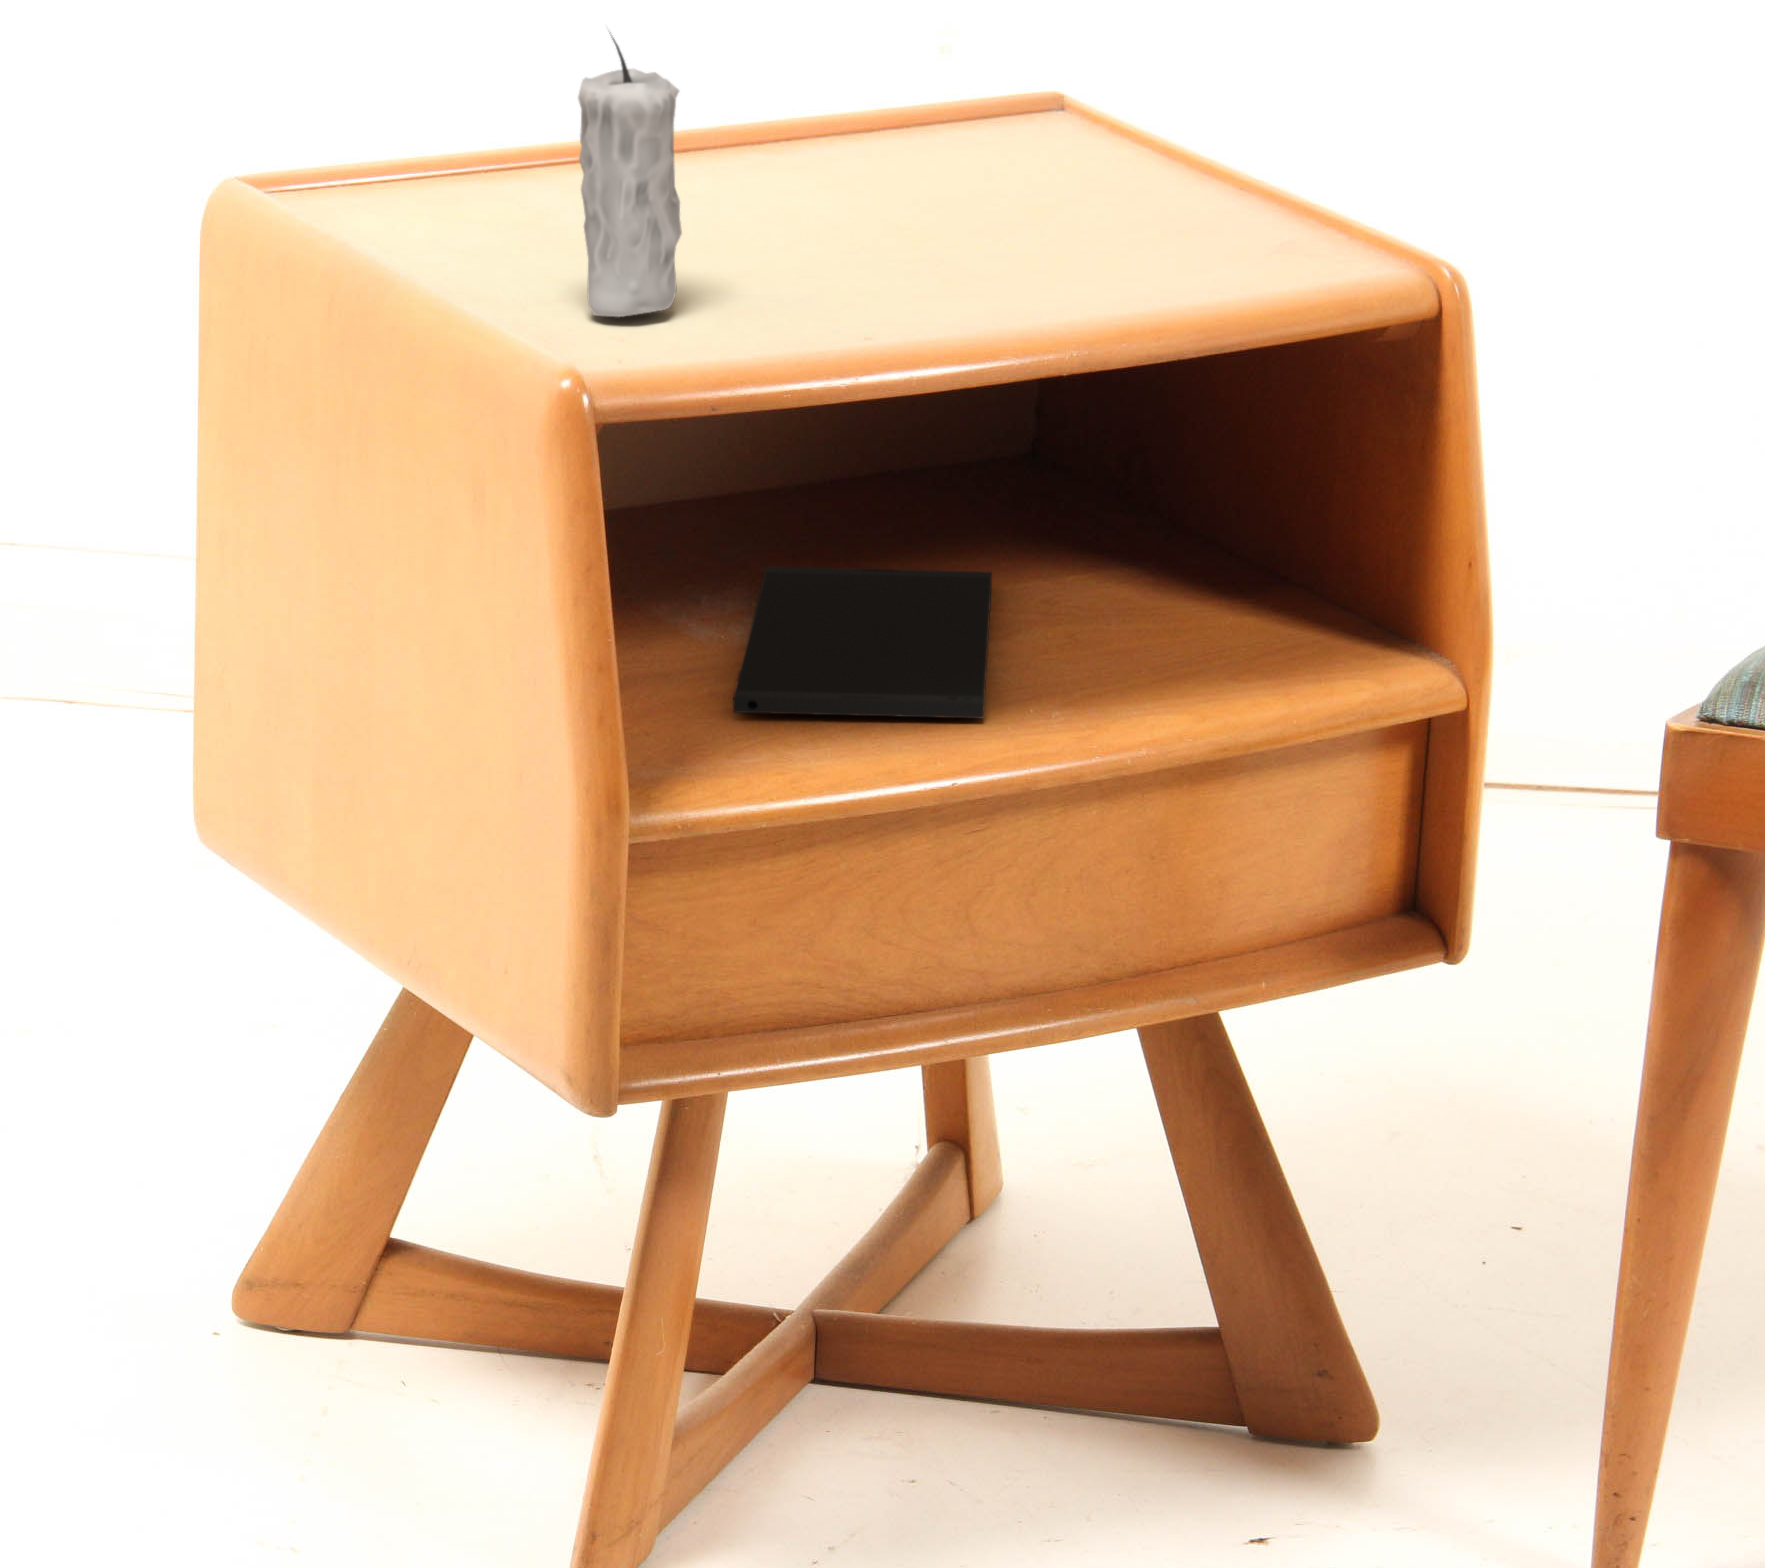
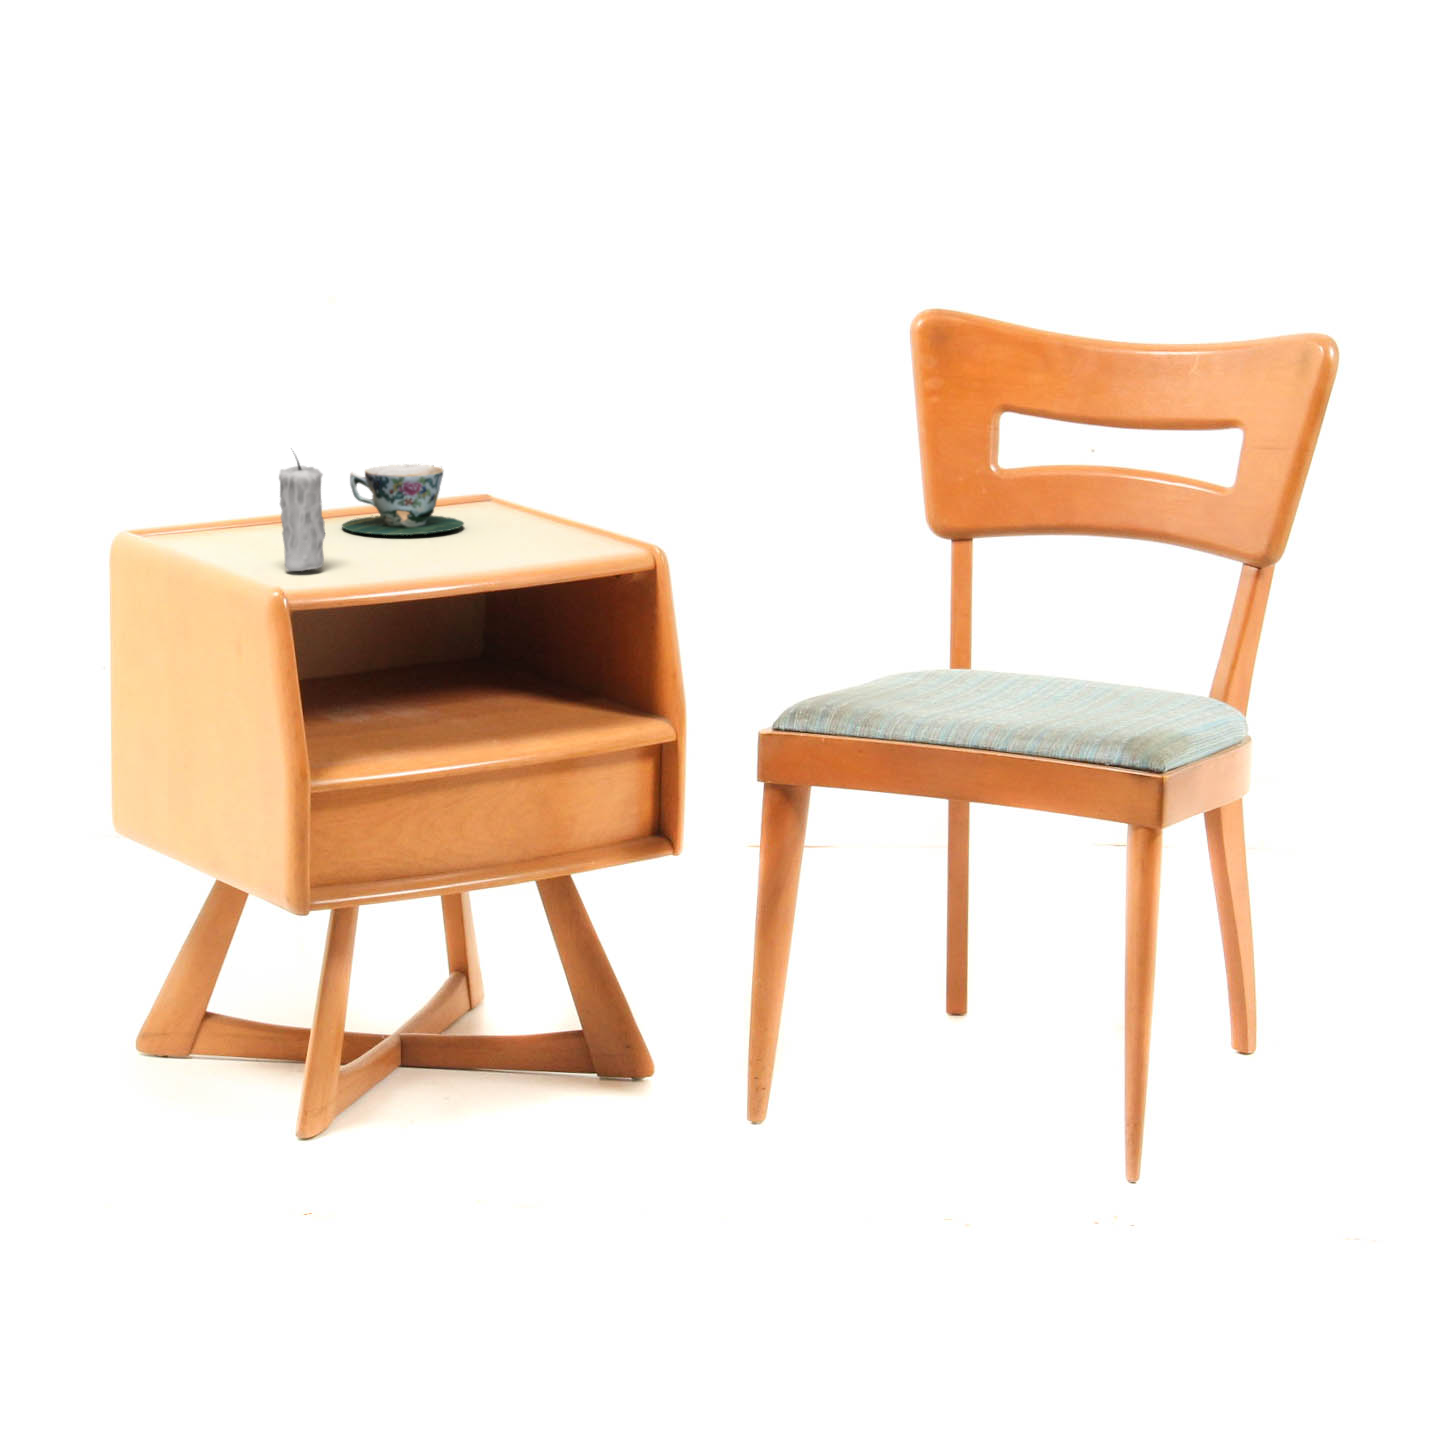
teacup: none [726,43,1001,214] -> present [342,464,464,535]
tablet: present [733,567,992,718] -> none [354,692,467,745]

